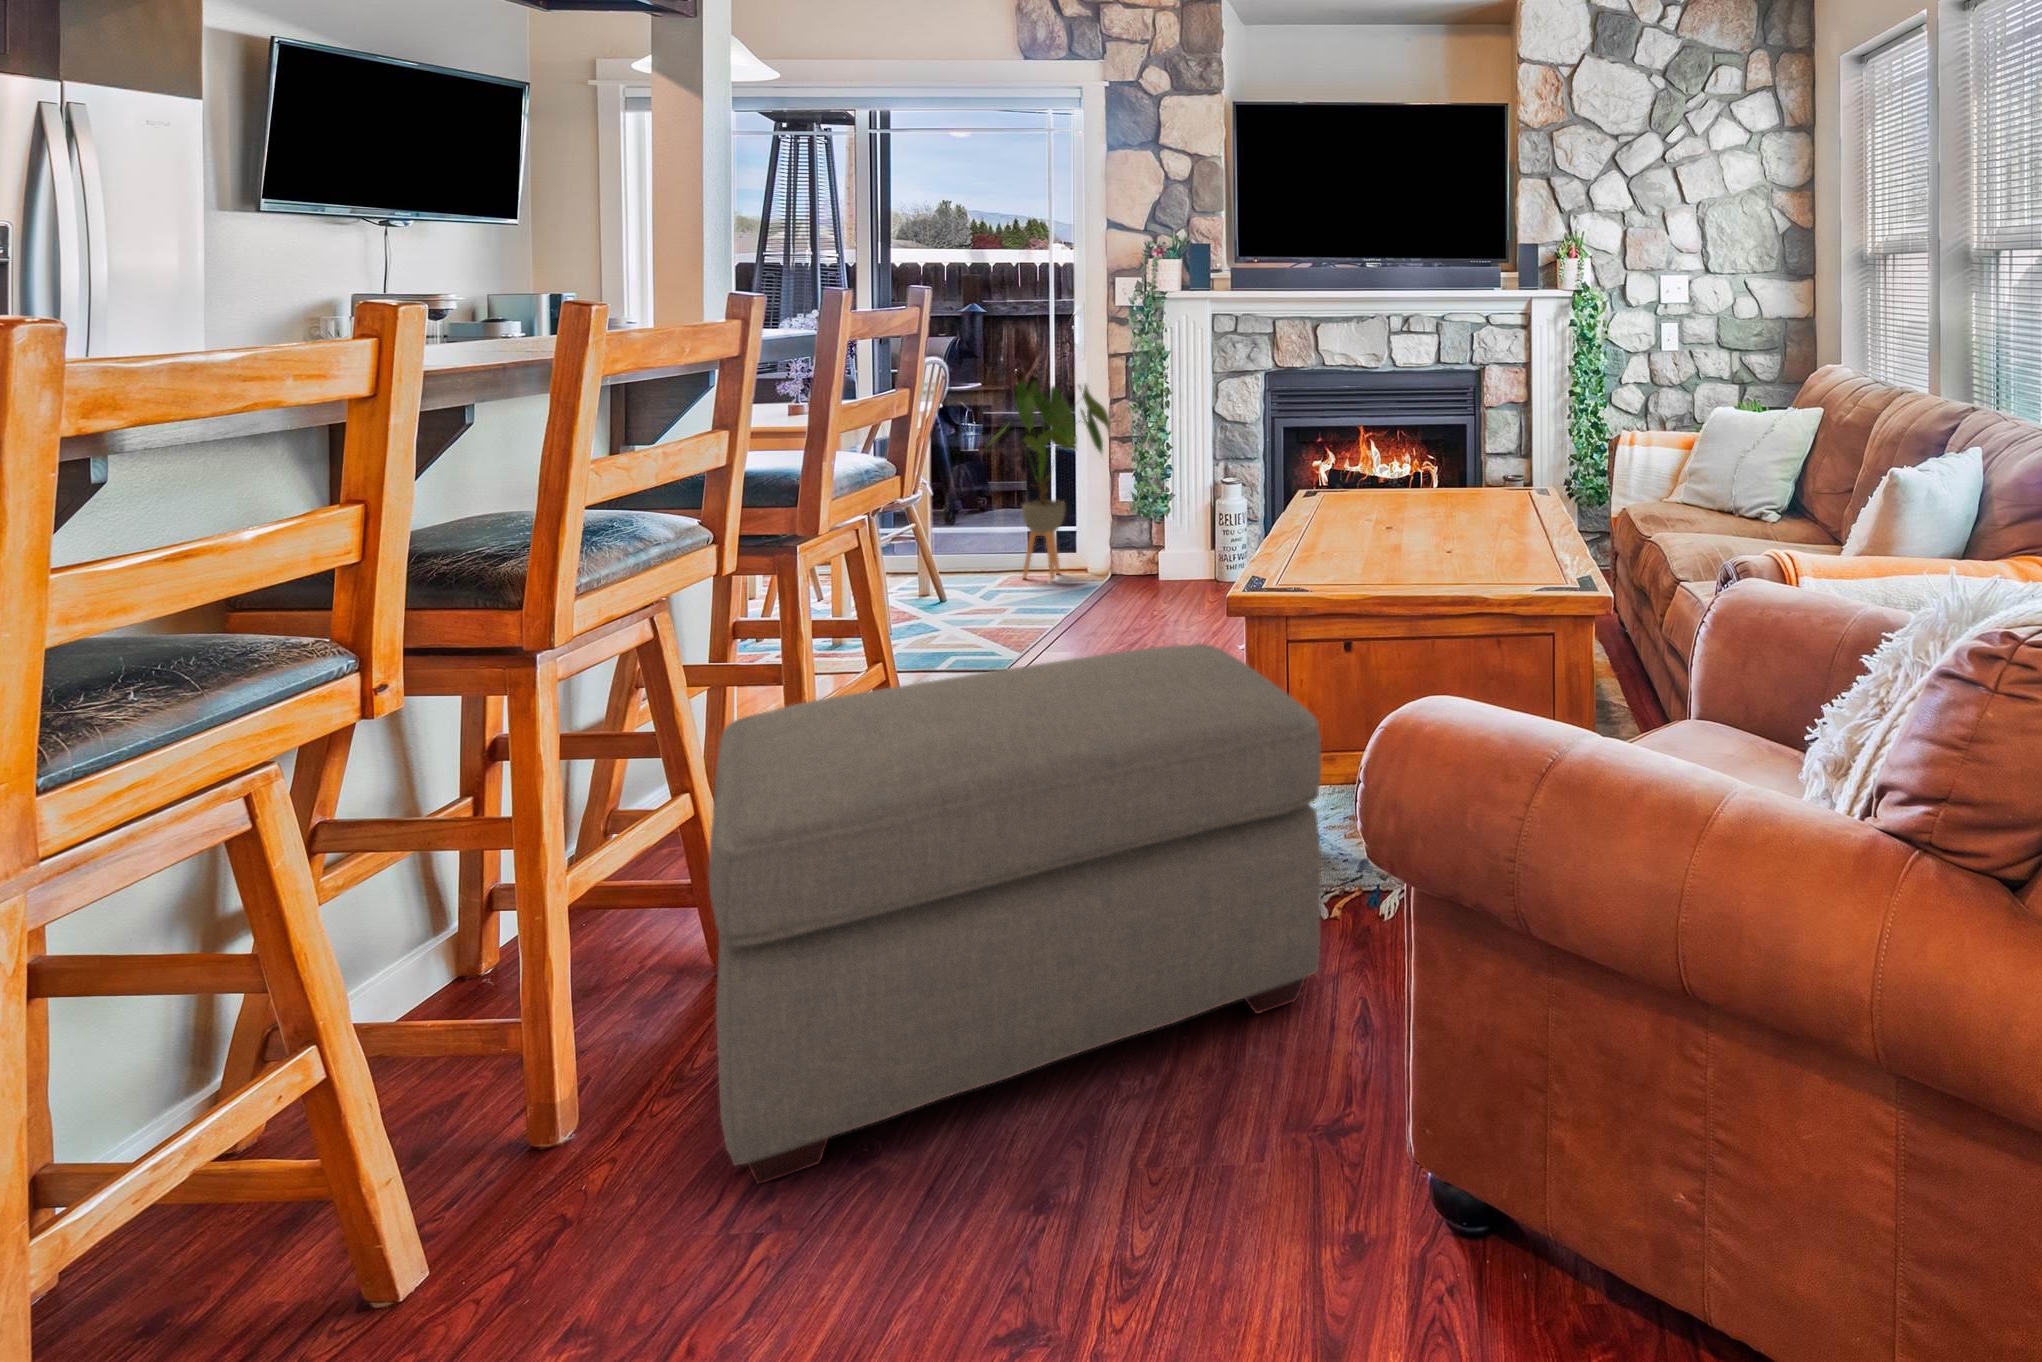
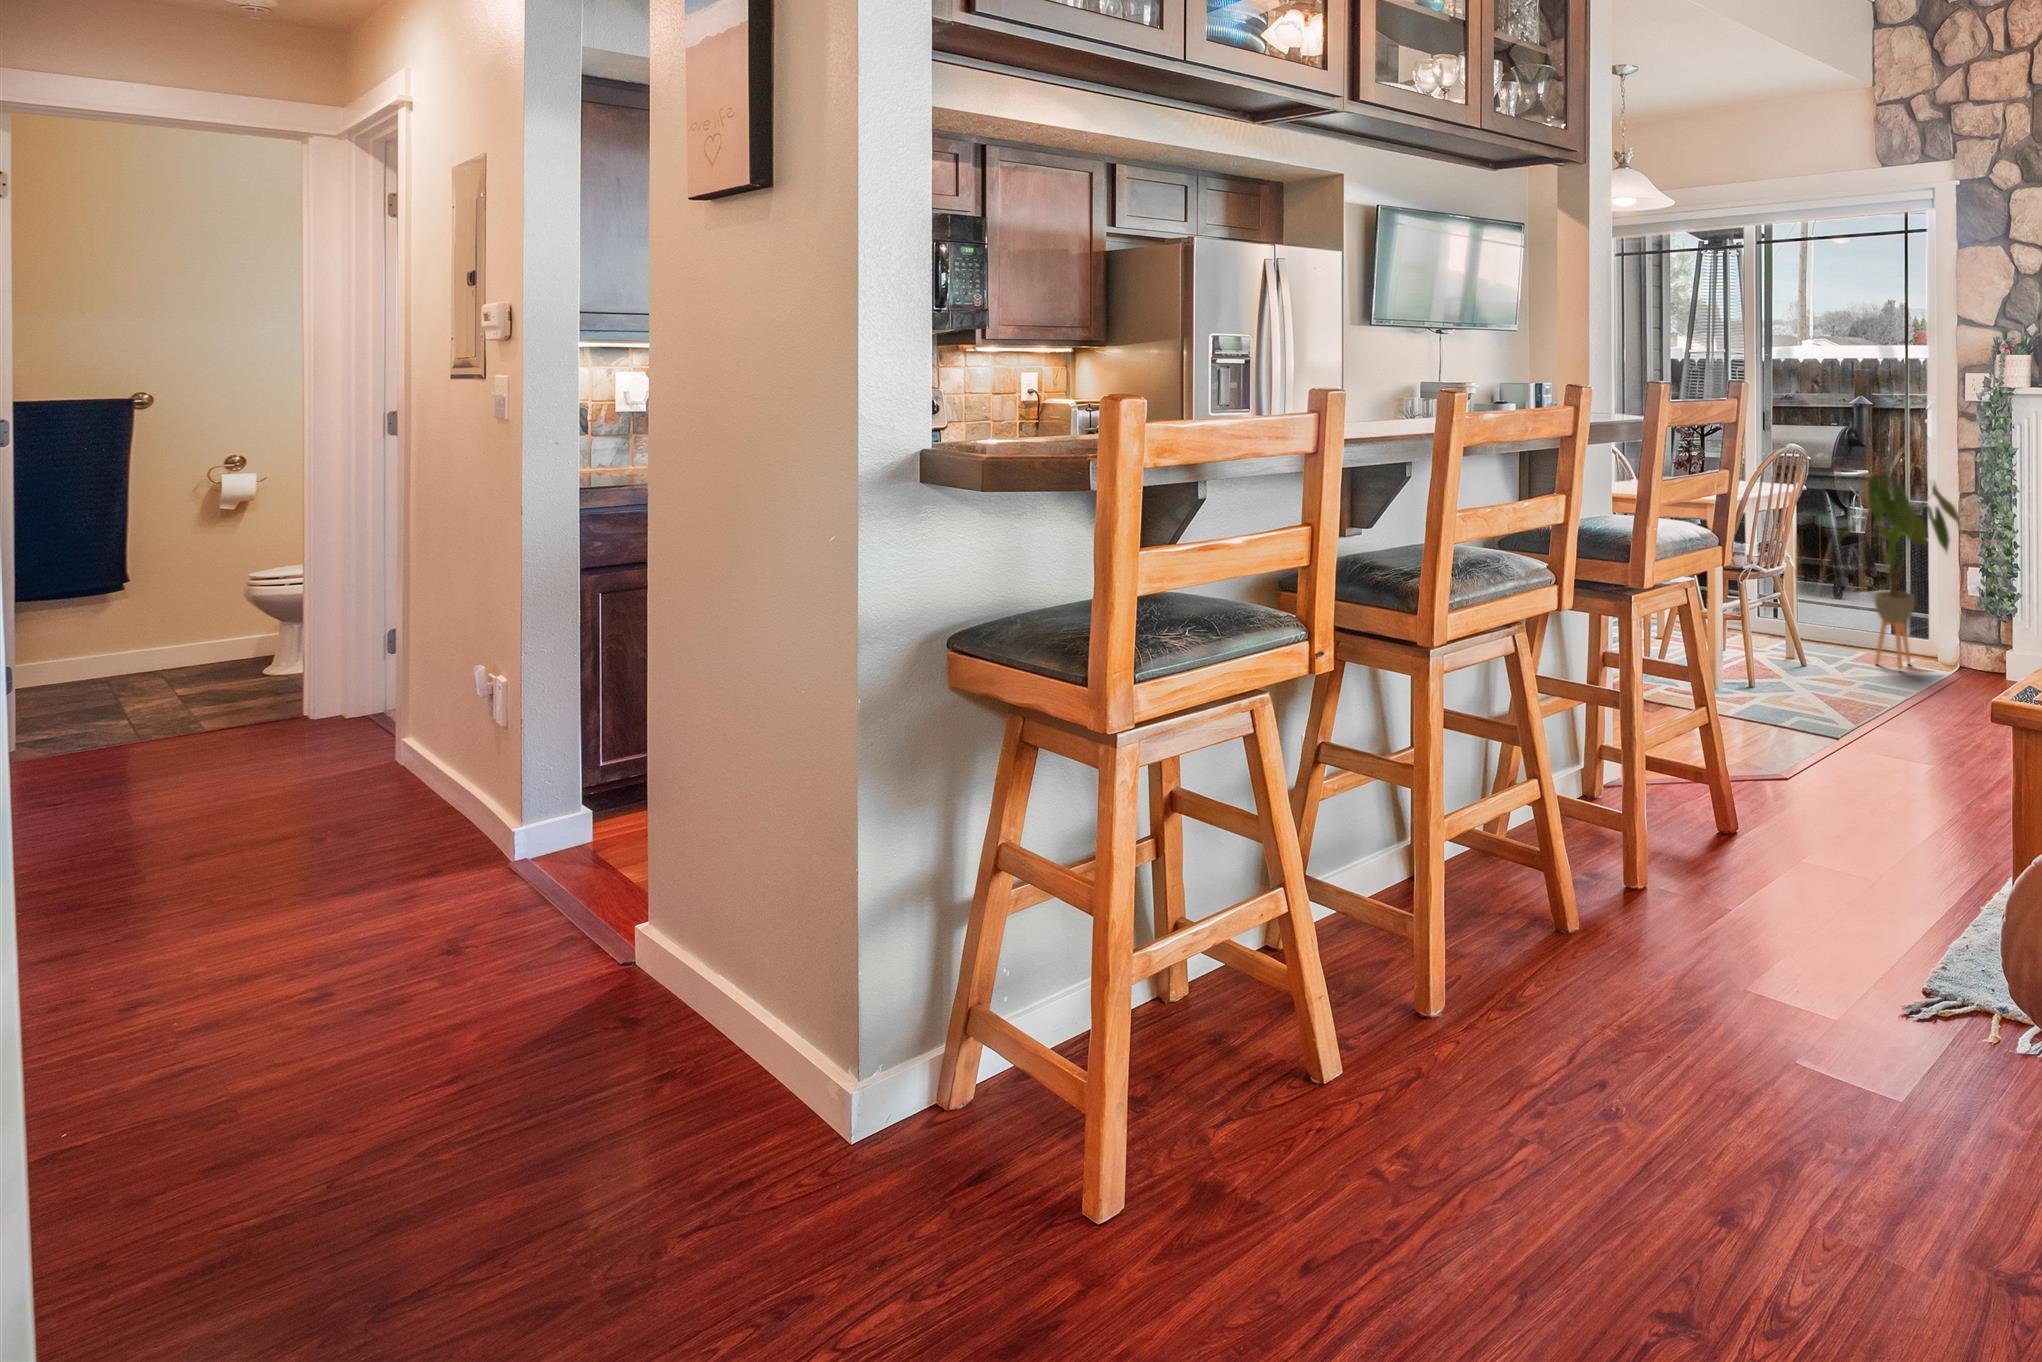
ottoman: present [709,644,1321,1184] -> none [1491,743,1926,1090]

